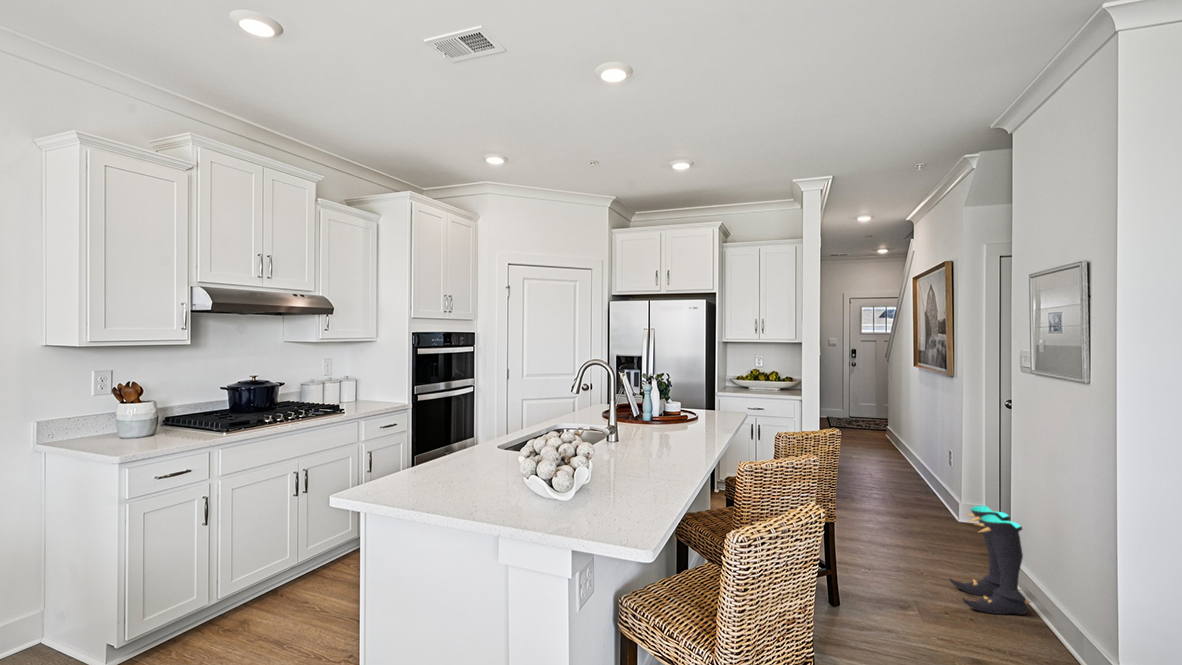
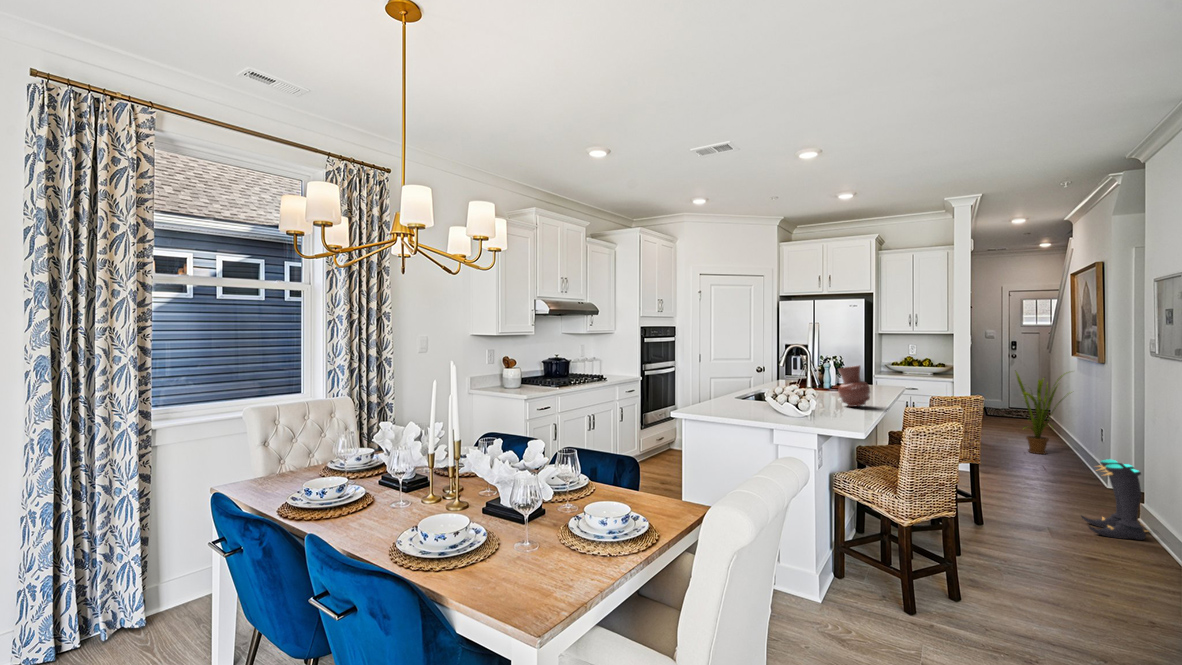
house plant: none [861,384,920,477] -> present [1016,372,1067,454]
vase: none [647,396,694,462] -> present [838,365,870,407]

